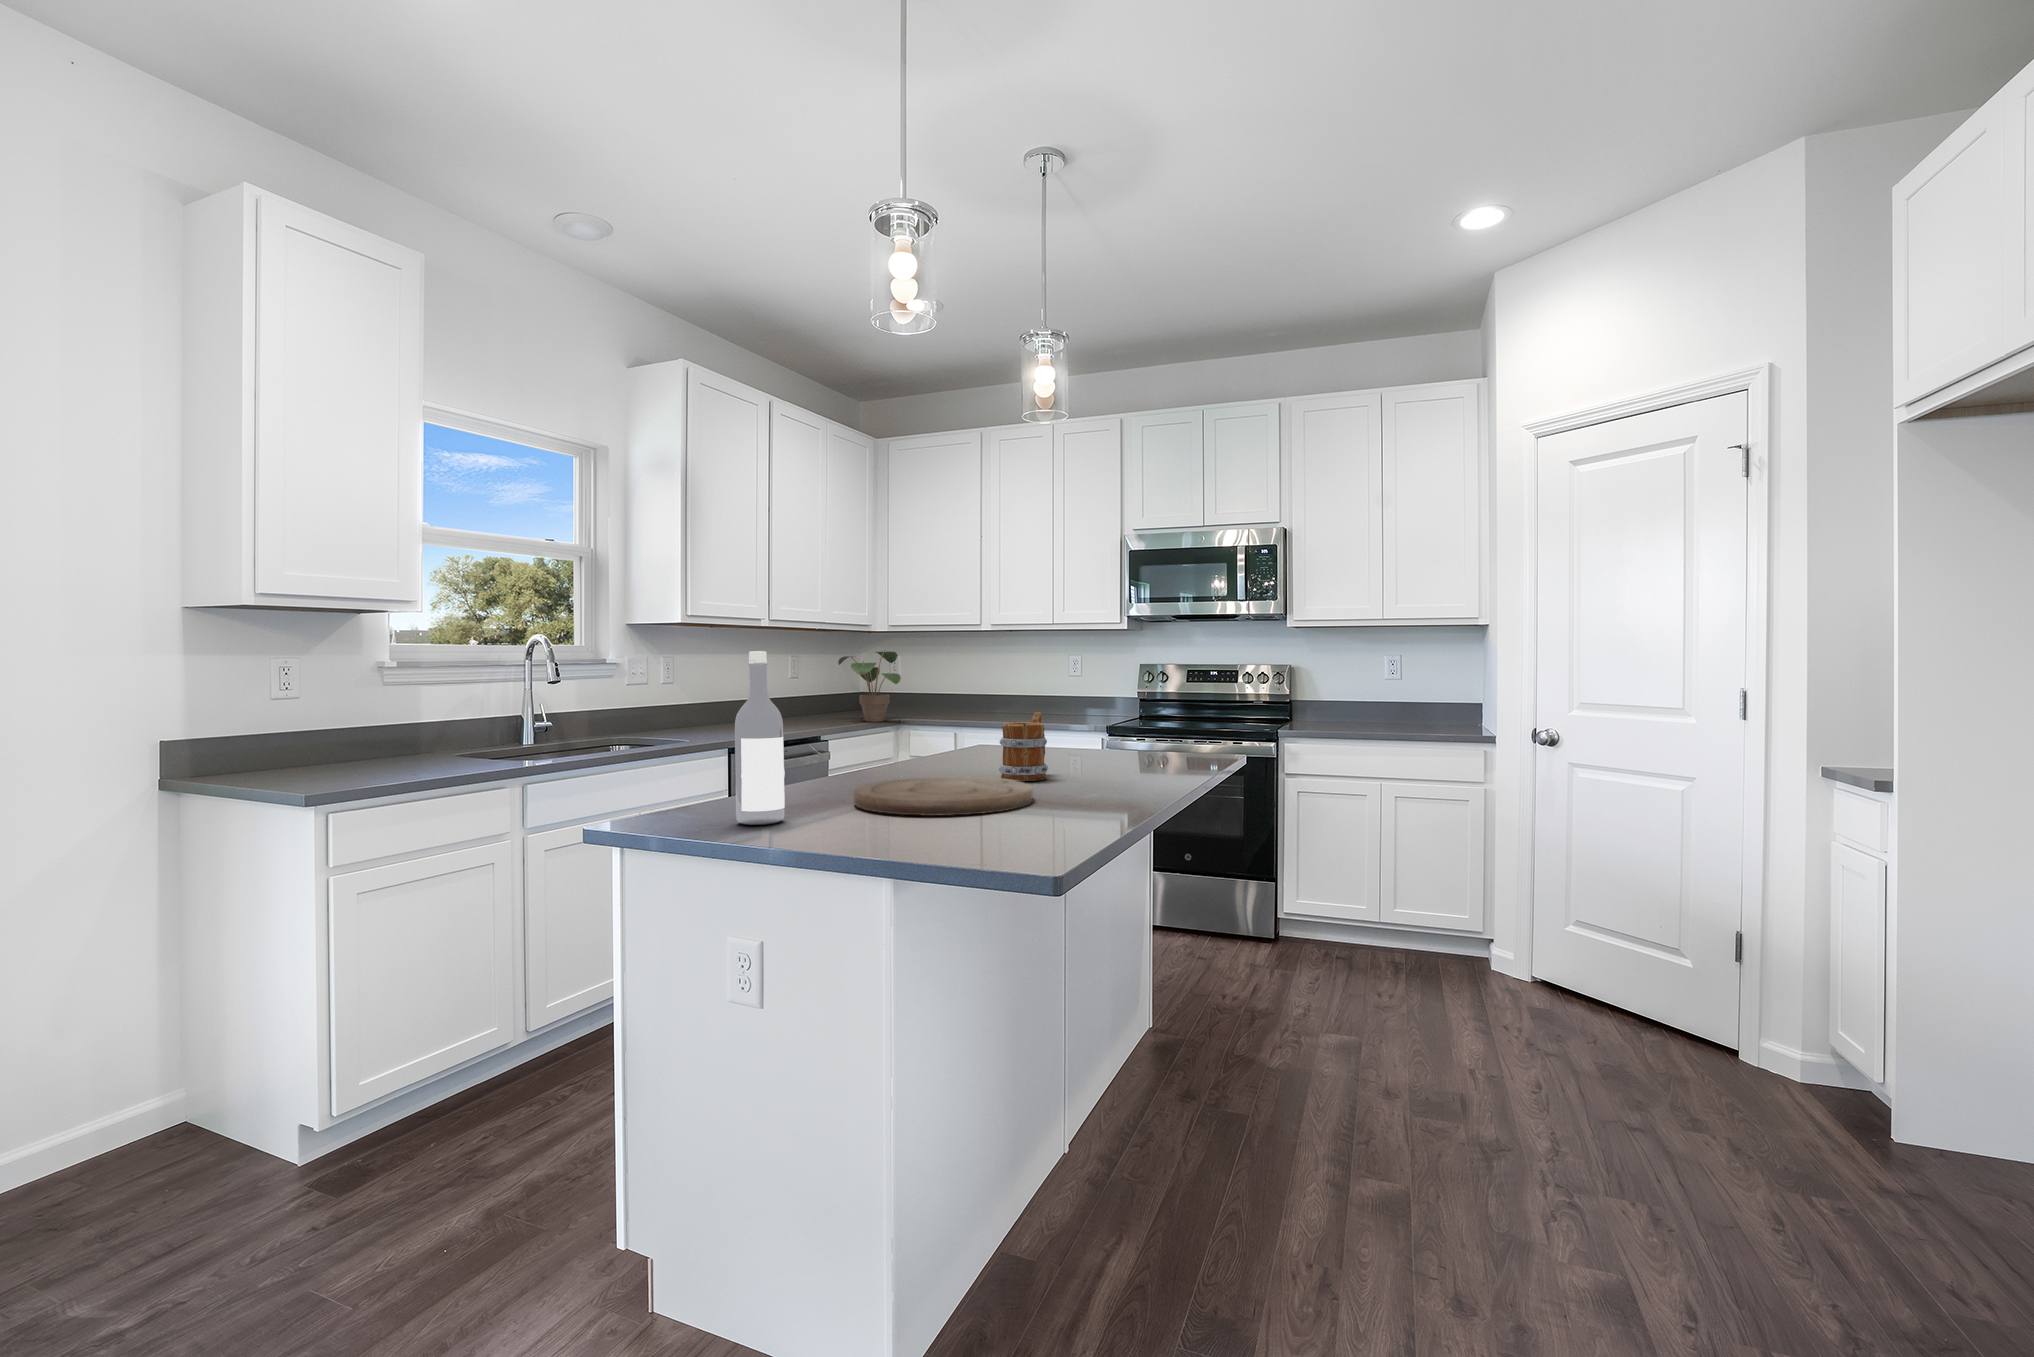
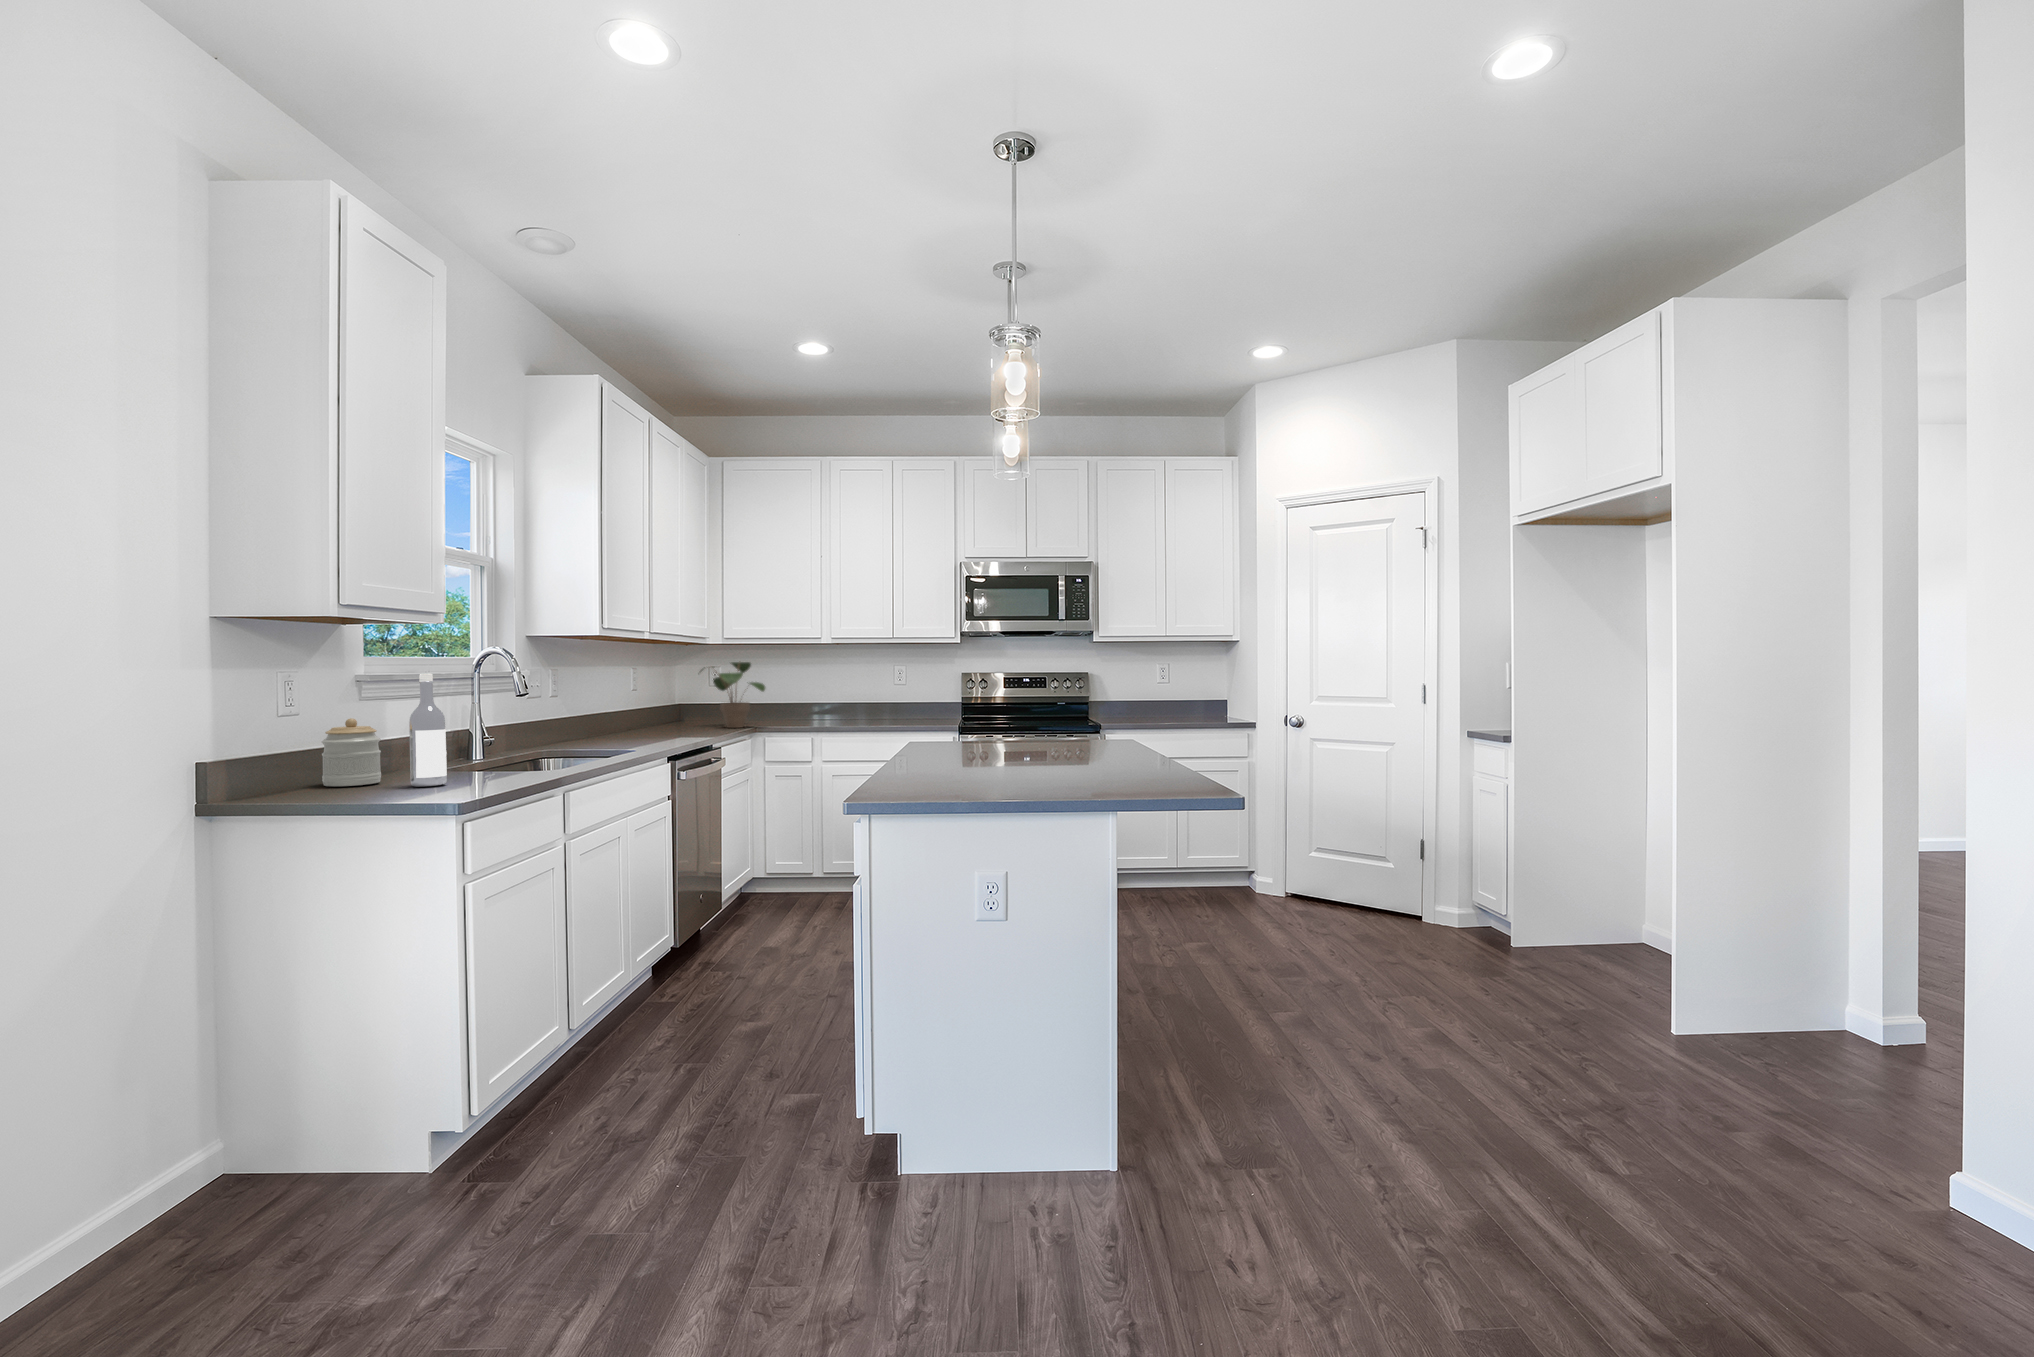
wine bottle: present [735,651,785,825] -> present [409,674,447,787]
jar: none [290,703,350,771] -> present [322,718,381,786]
mug: present [999,712,1048,781] -> none [1035,708,1070,759]
cutting board: present [854,777,1032,816] -> none [985,756,1113,780]

